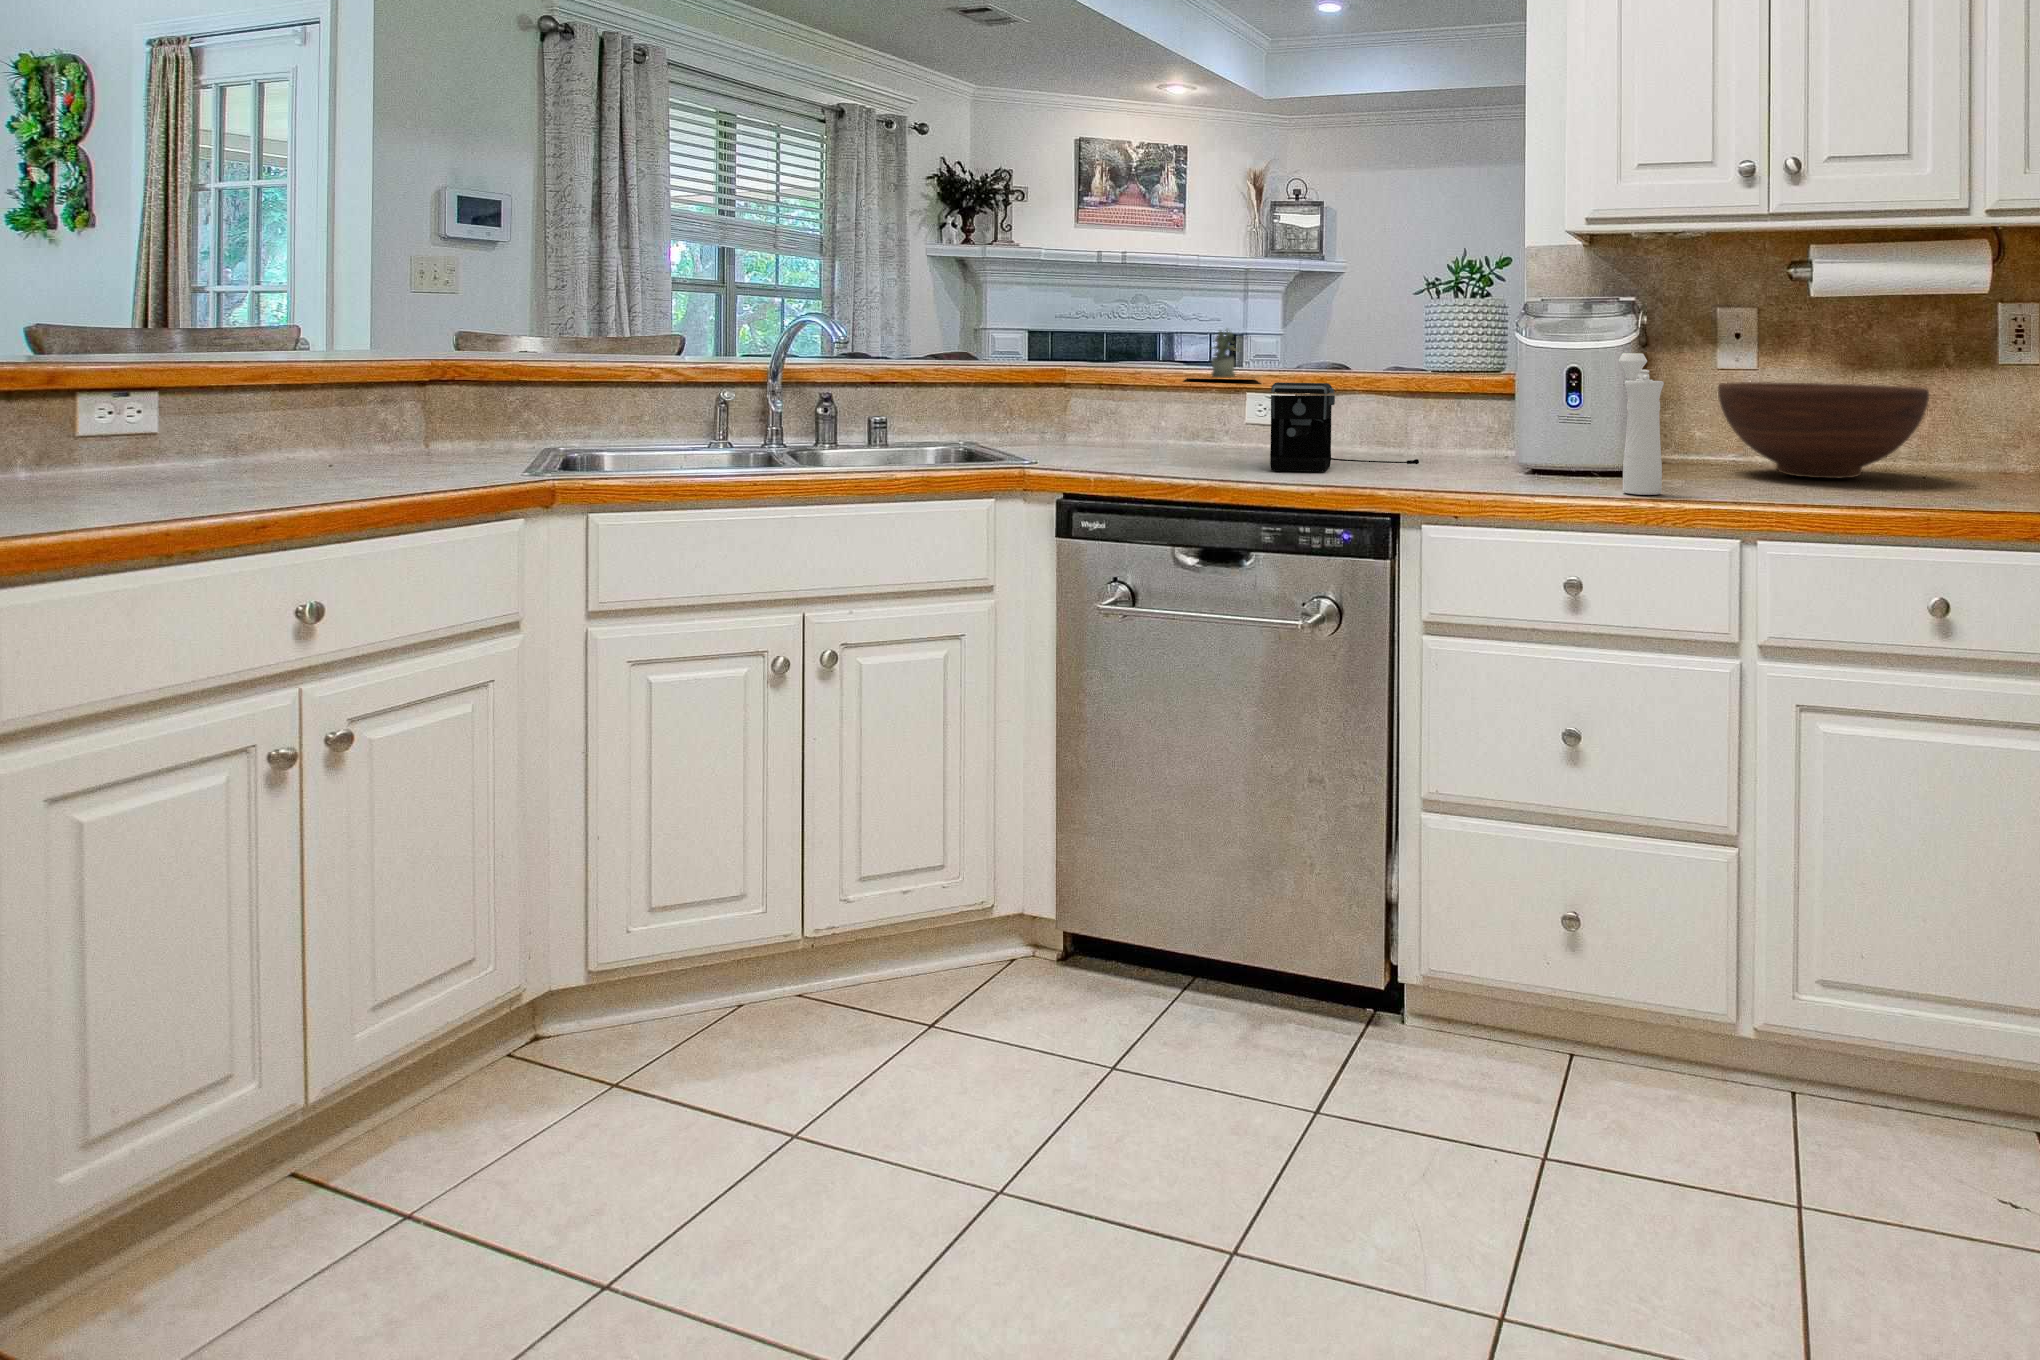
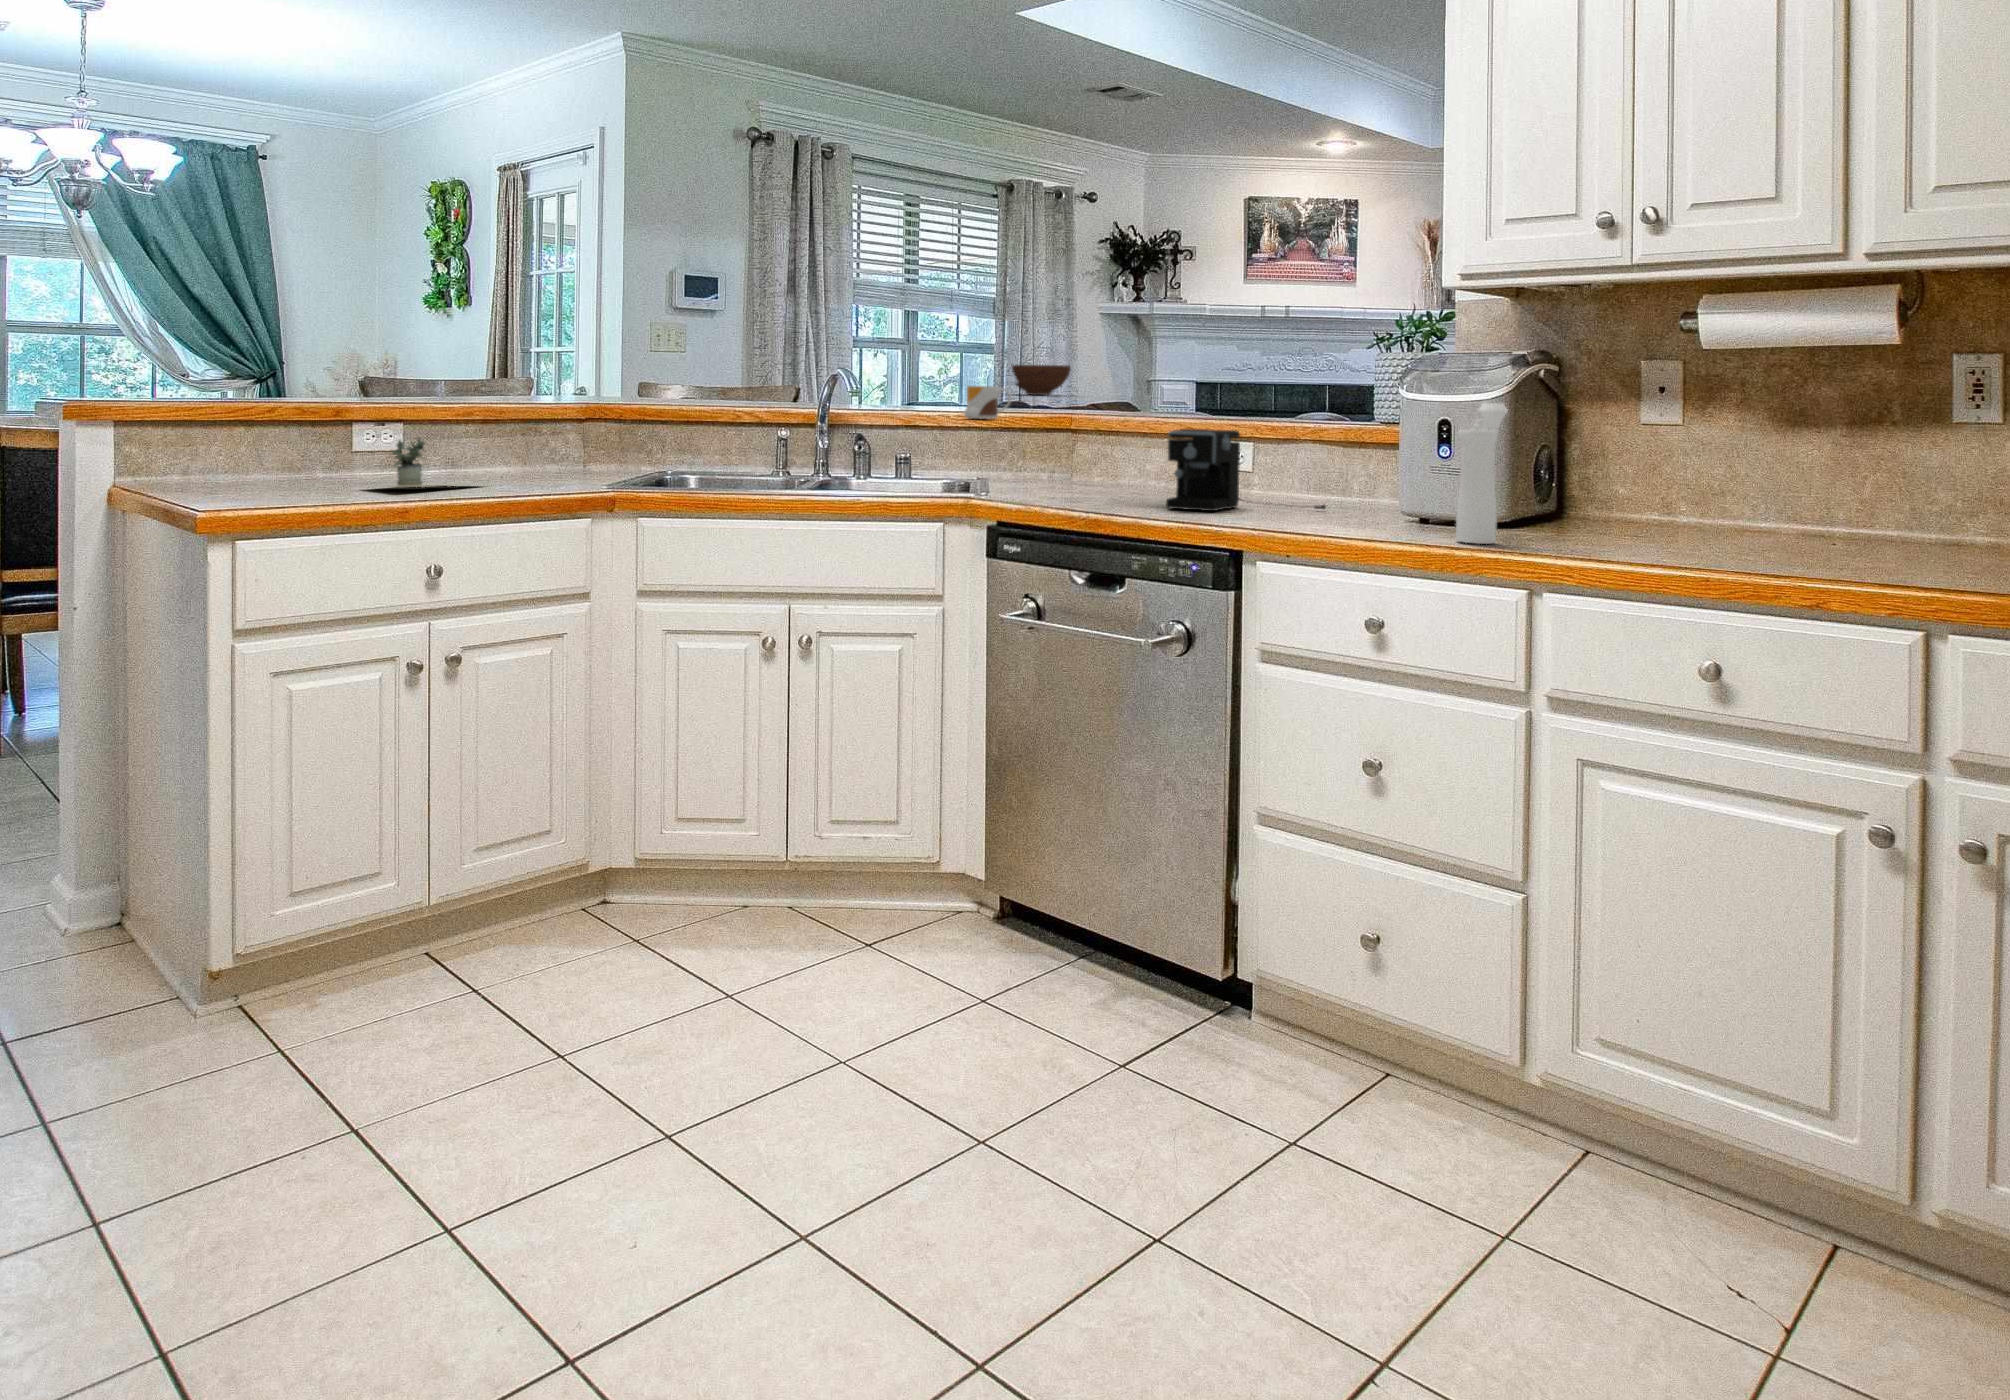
potted plant: present [1211,331,1237,378] -> present [384,438,446,487]
mug: none [960,335,1017,374] -> present [964,386,1011,419]
fruit bowl: present [1718,382,1929,479] -> present [1012,365,1071,395]

